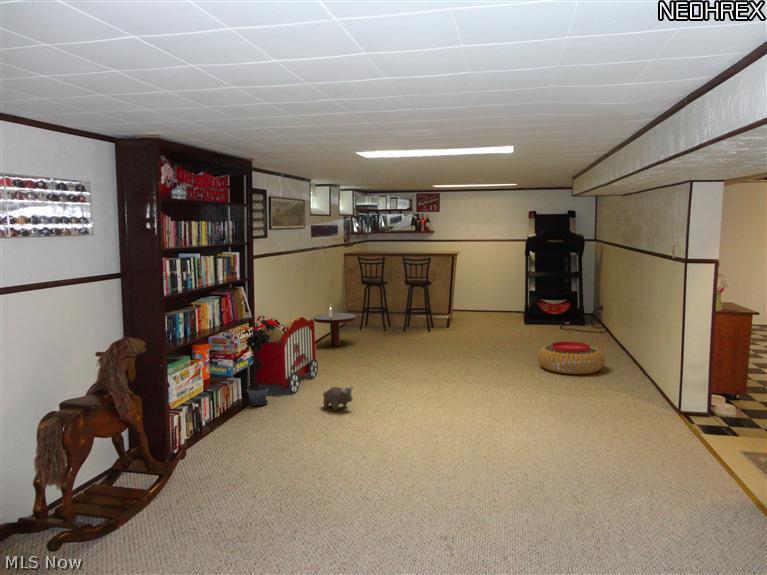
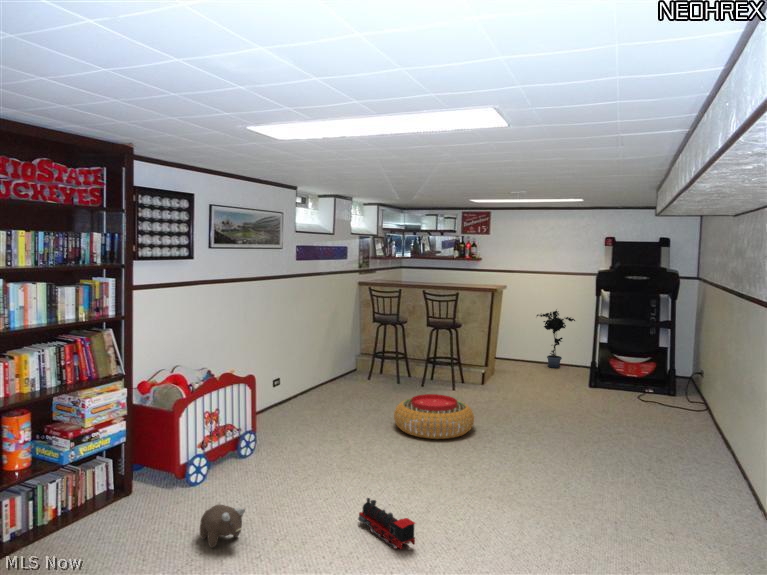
coffee table: present [313,304,356,346] -> none [289,350,347,406]
potted plant: present [238,316,276,406] -> present [537,311,575,368]
pouf: present [537,341,605,374] -> present [394,394,474,439]
toy train: none [413,380,454,403] -> present [358,498,415,549]

